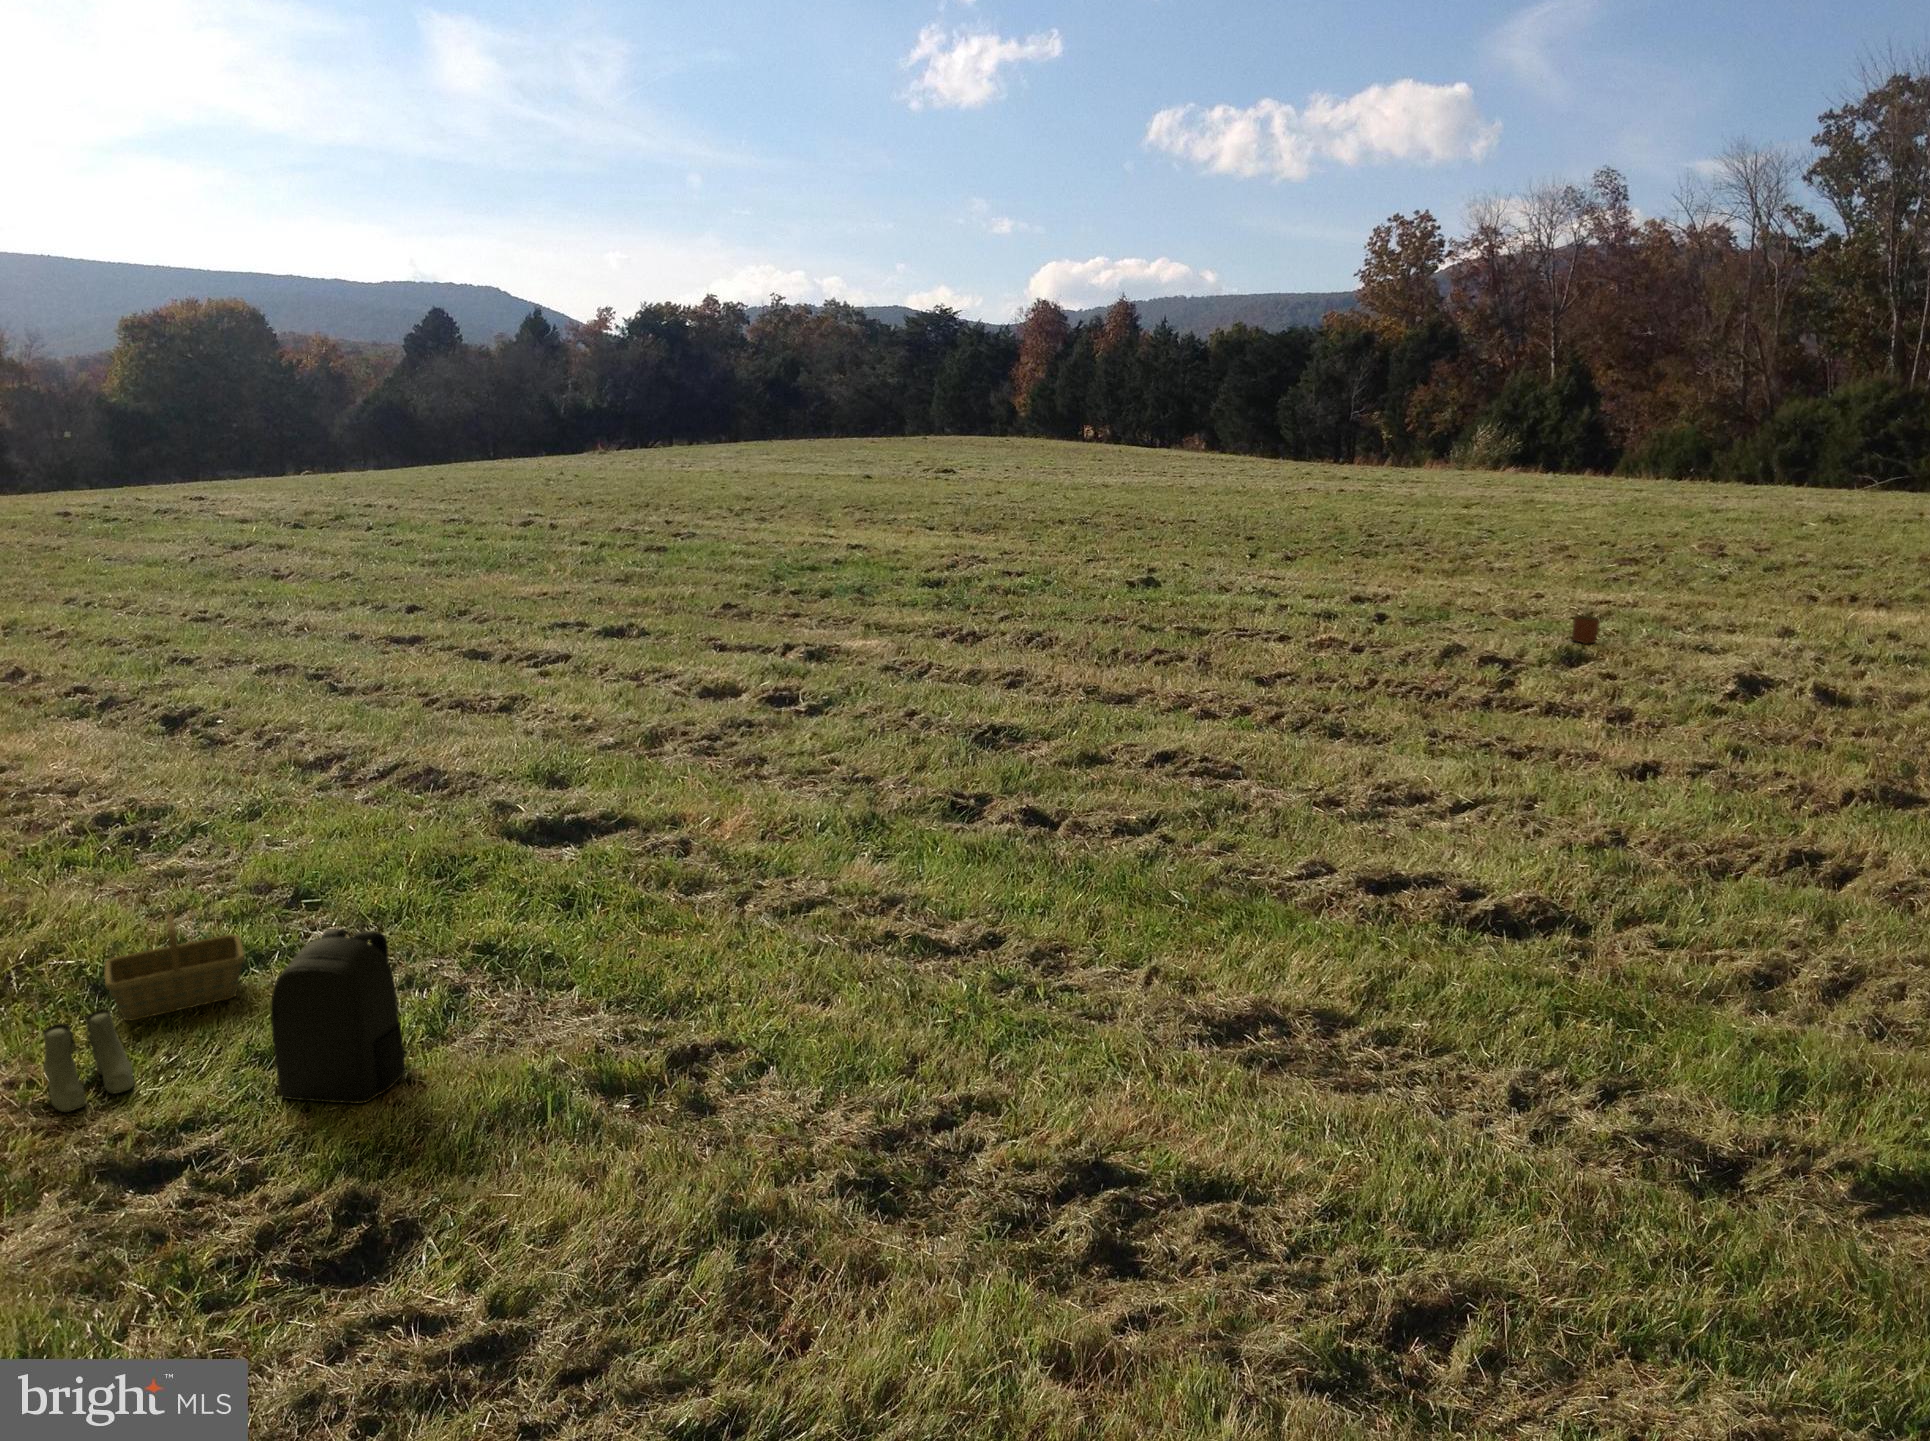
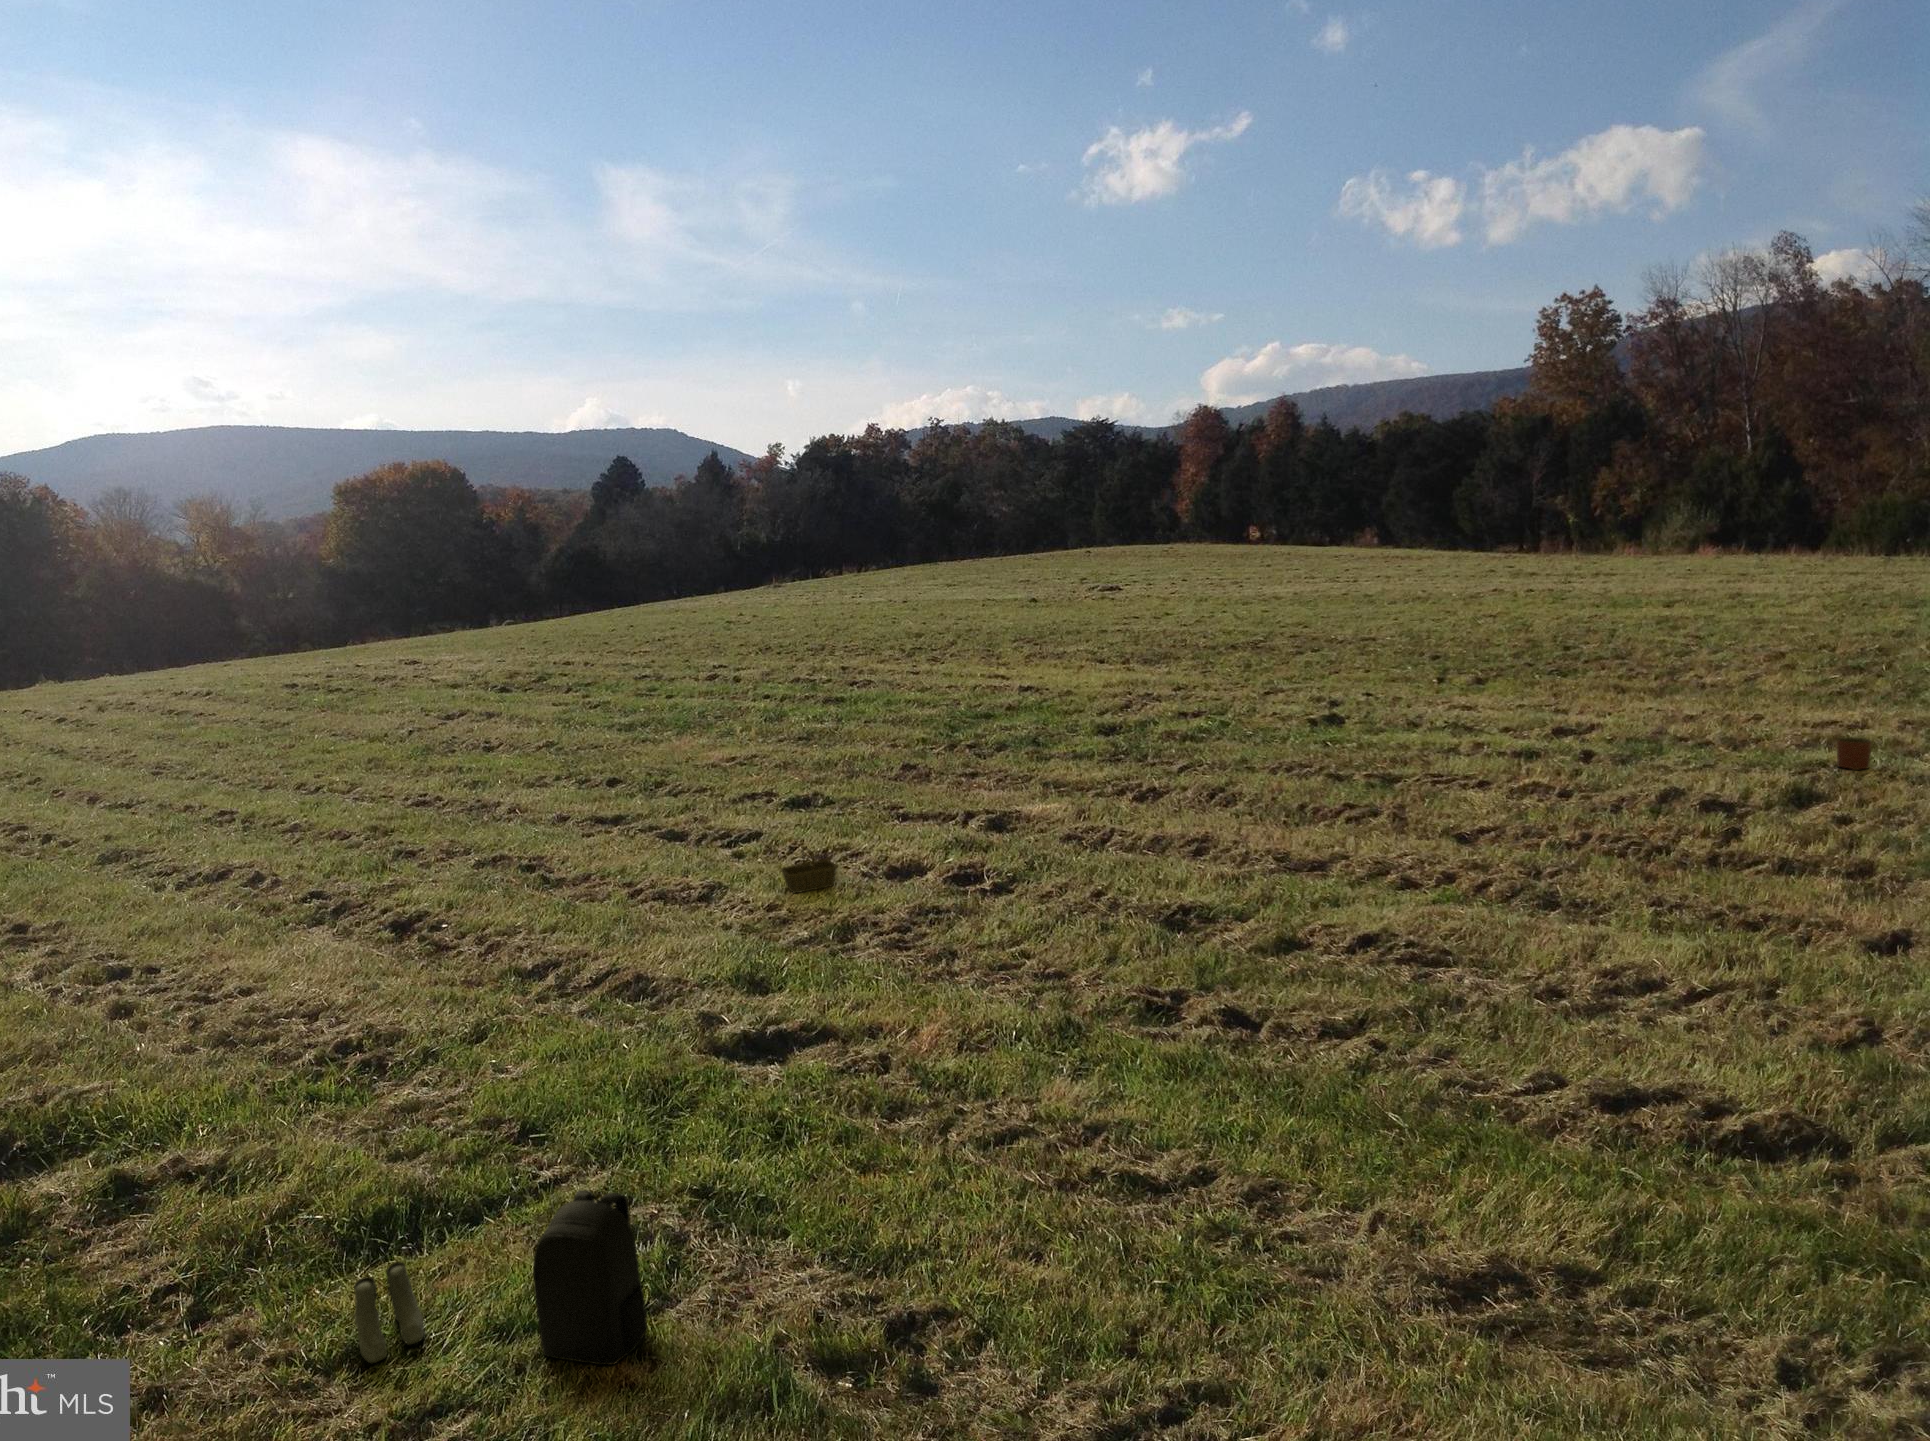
basket: present [104,914,244,1021] -> present [781,847,837,893]

